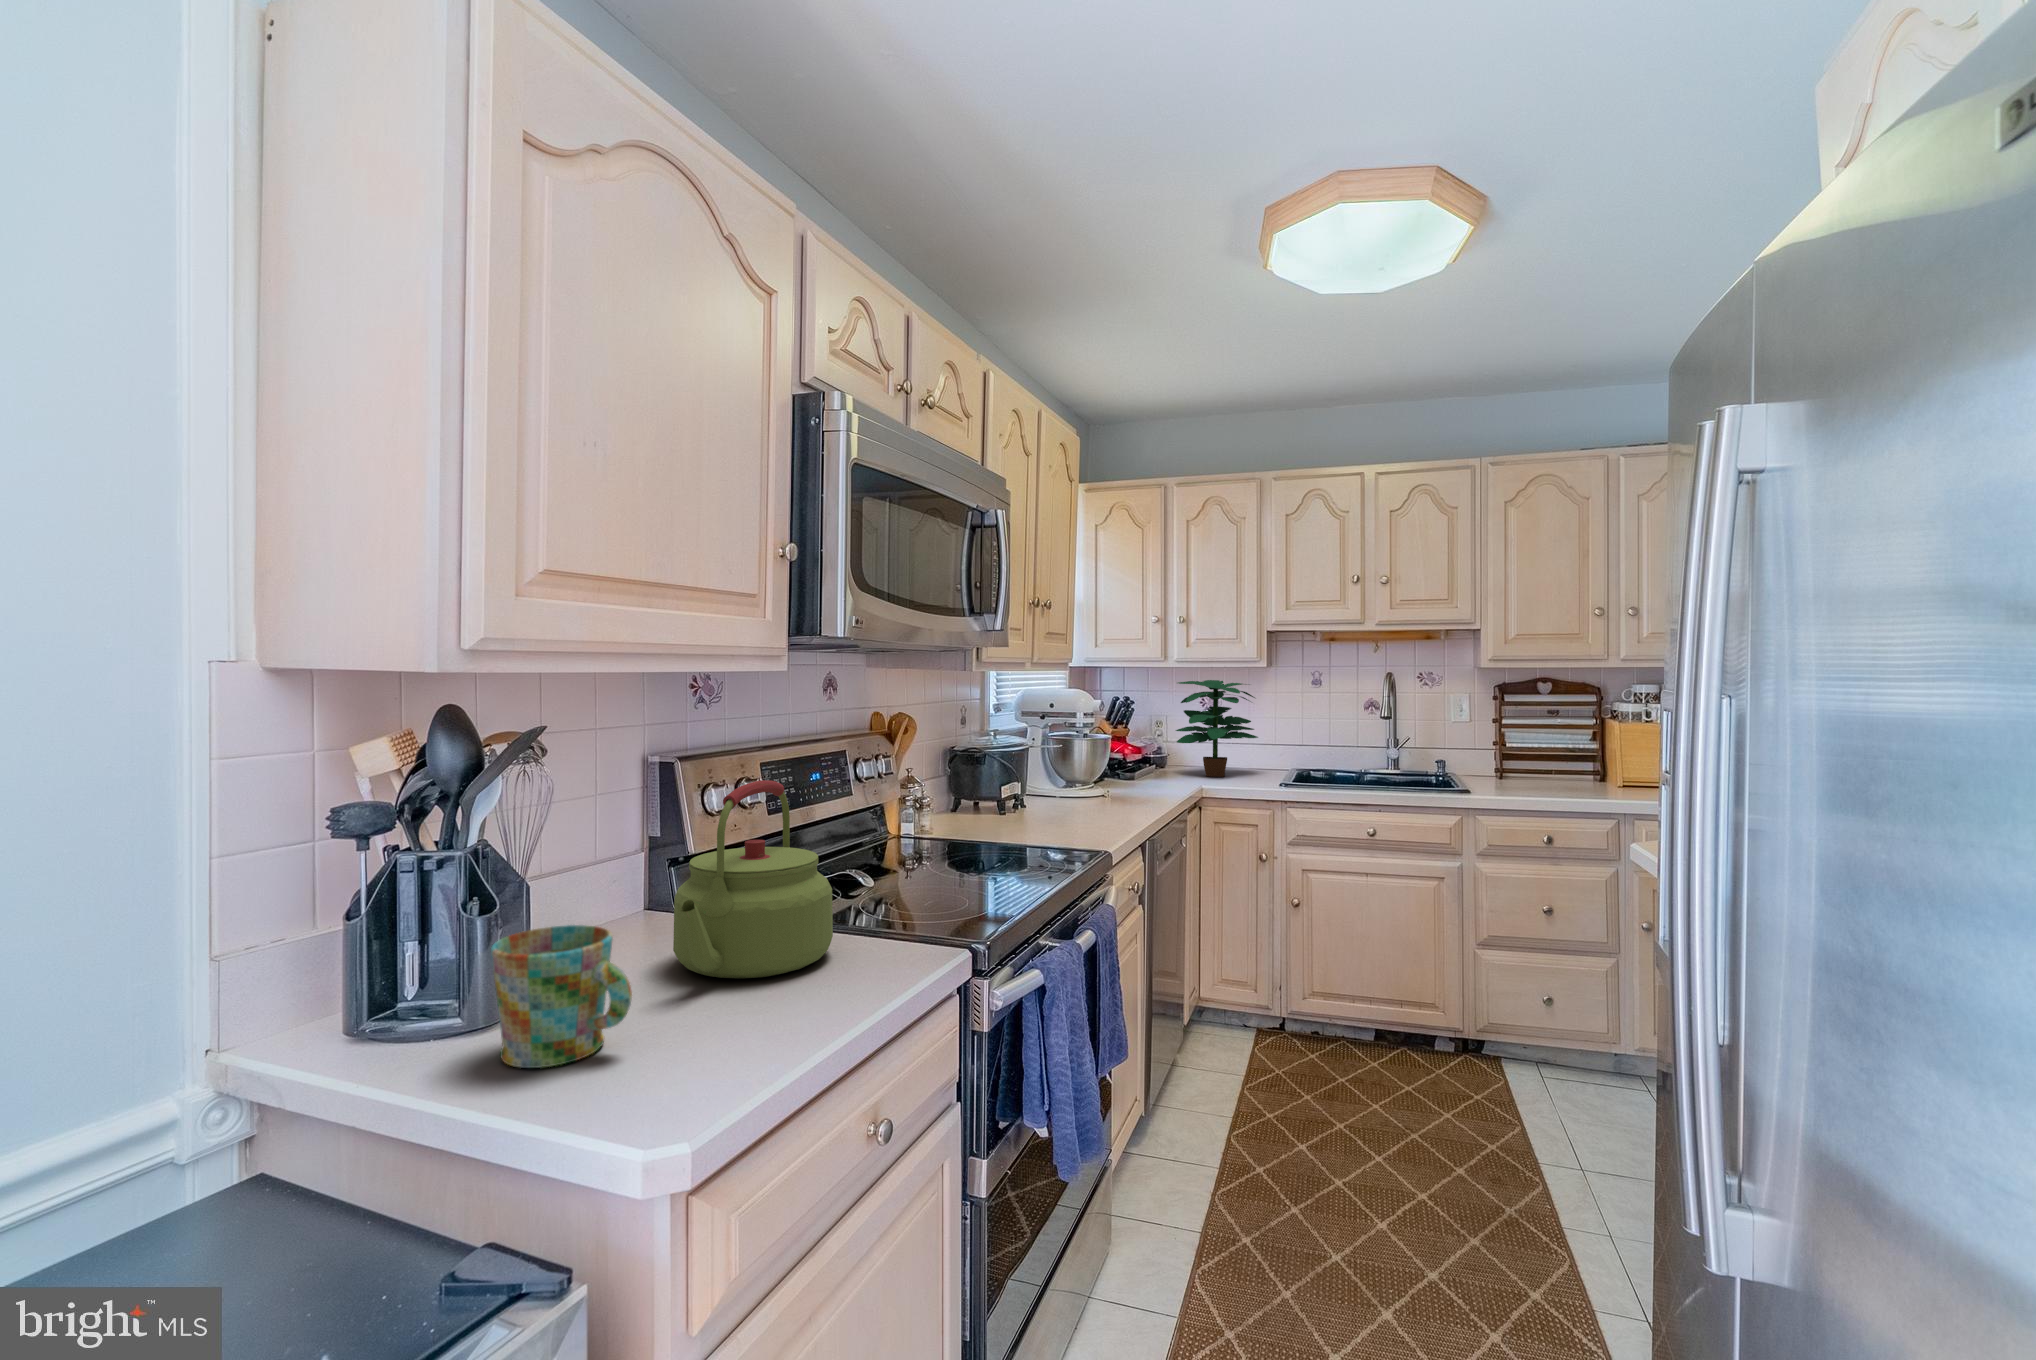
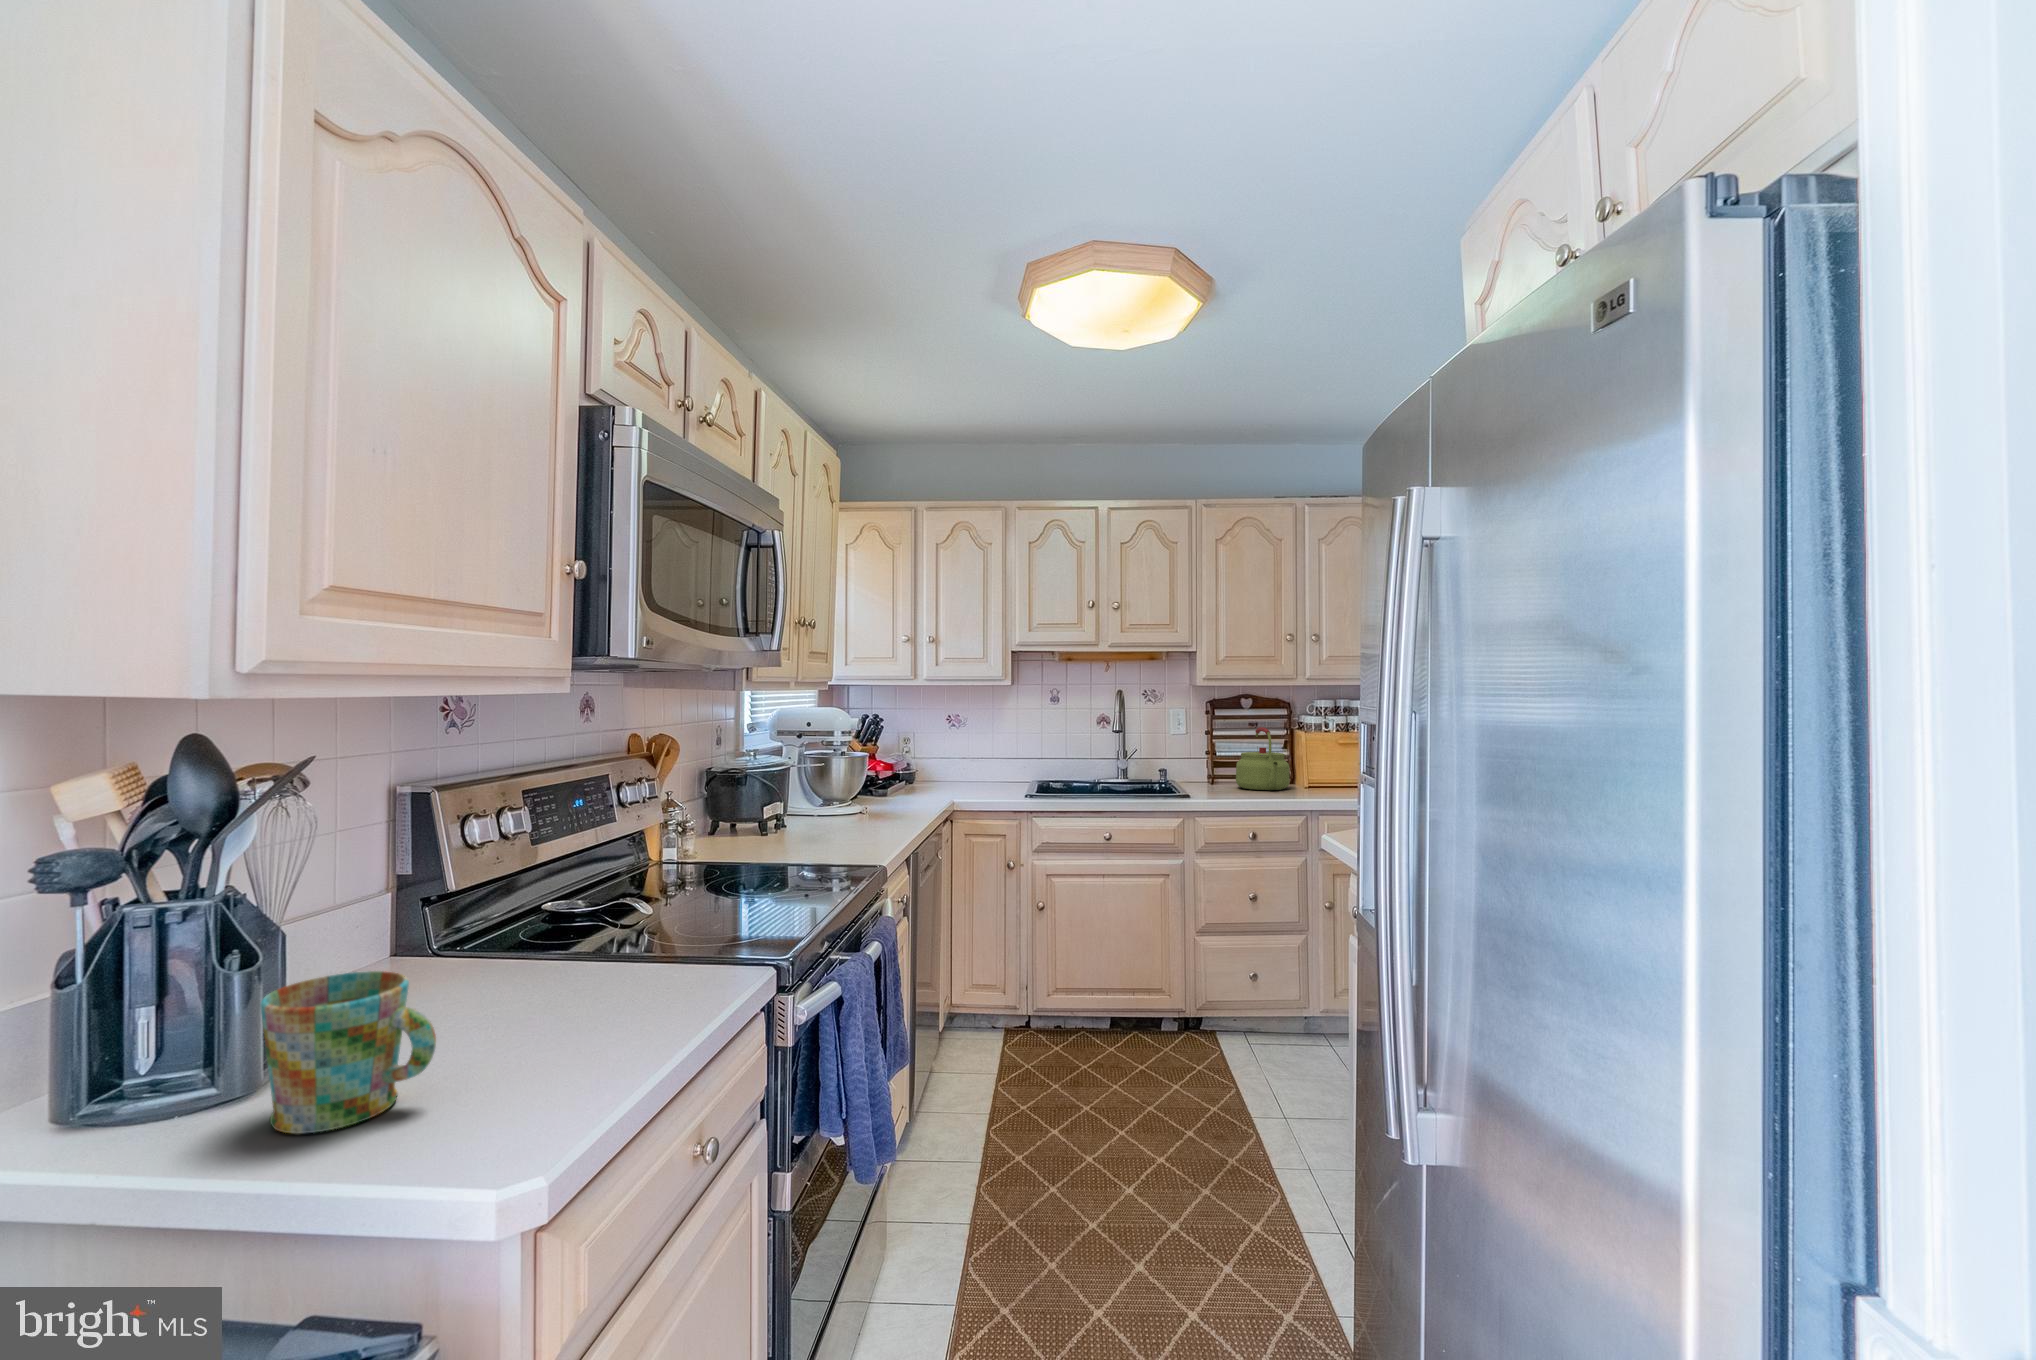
potted plant: present [1176,680,1258,777] -> none [926,699,1004,791]
kettle: present [673,780,833,979] -> present [1236,727,1290,790]

